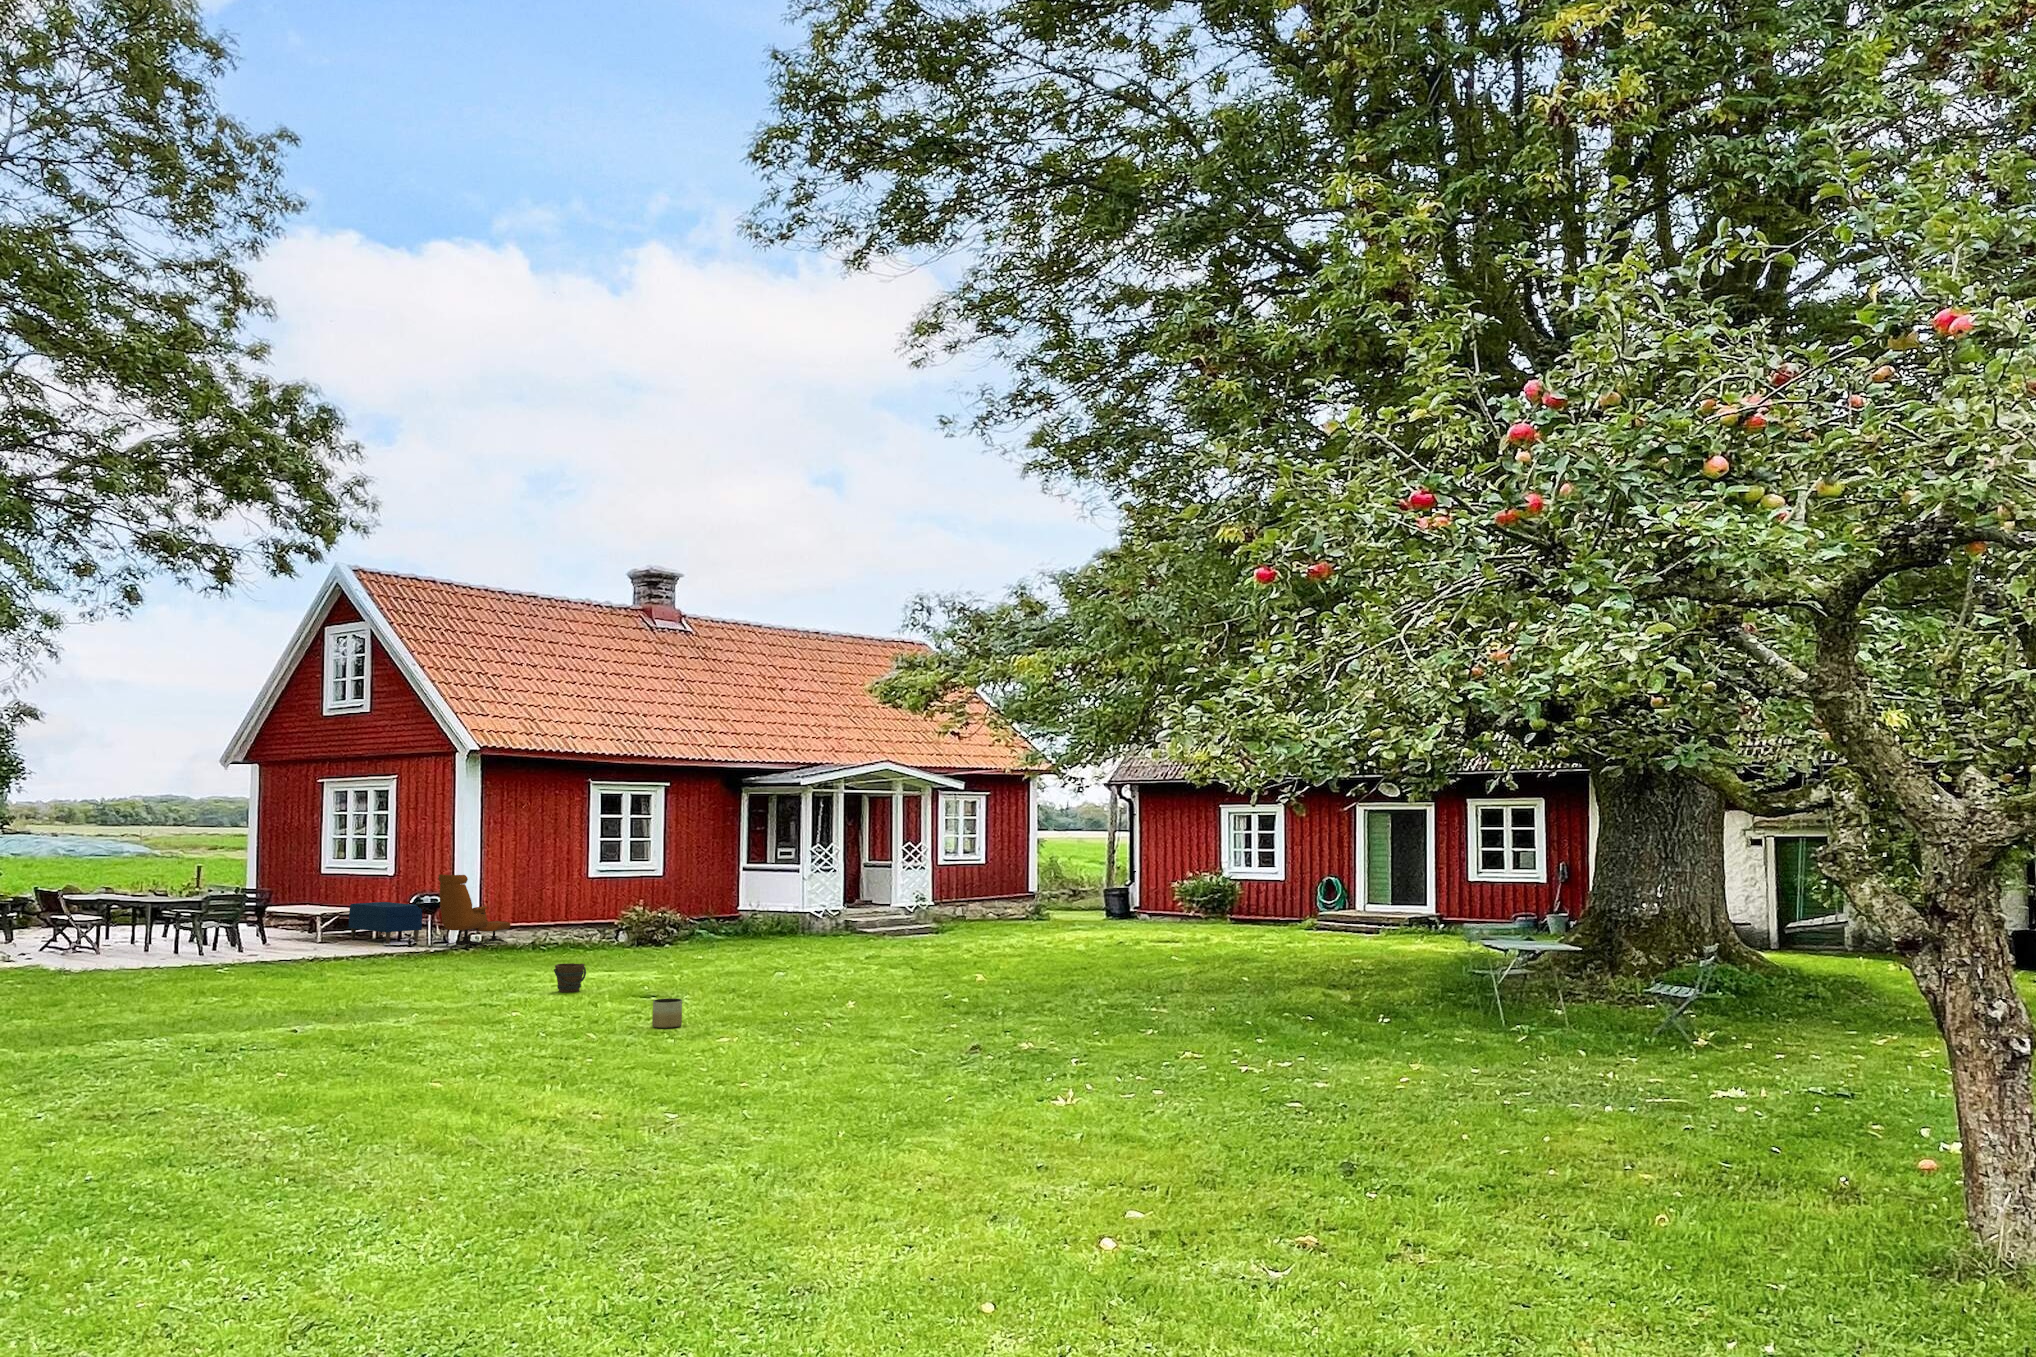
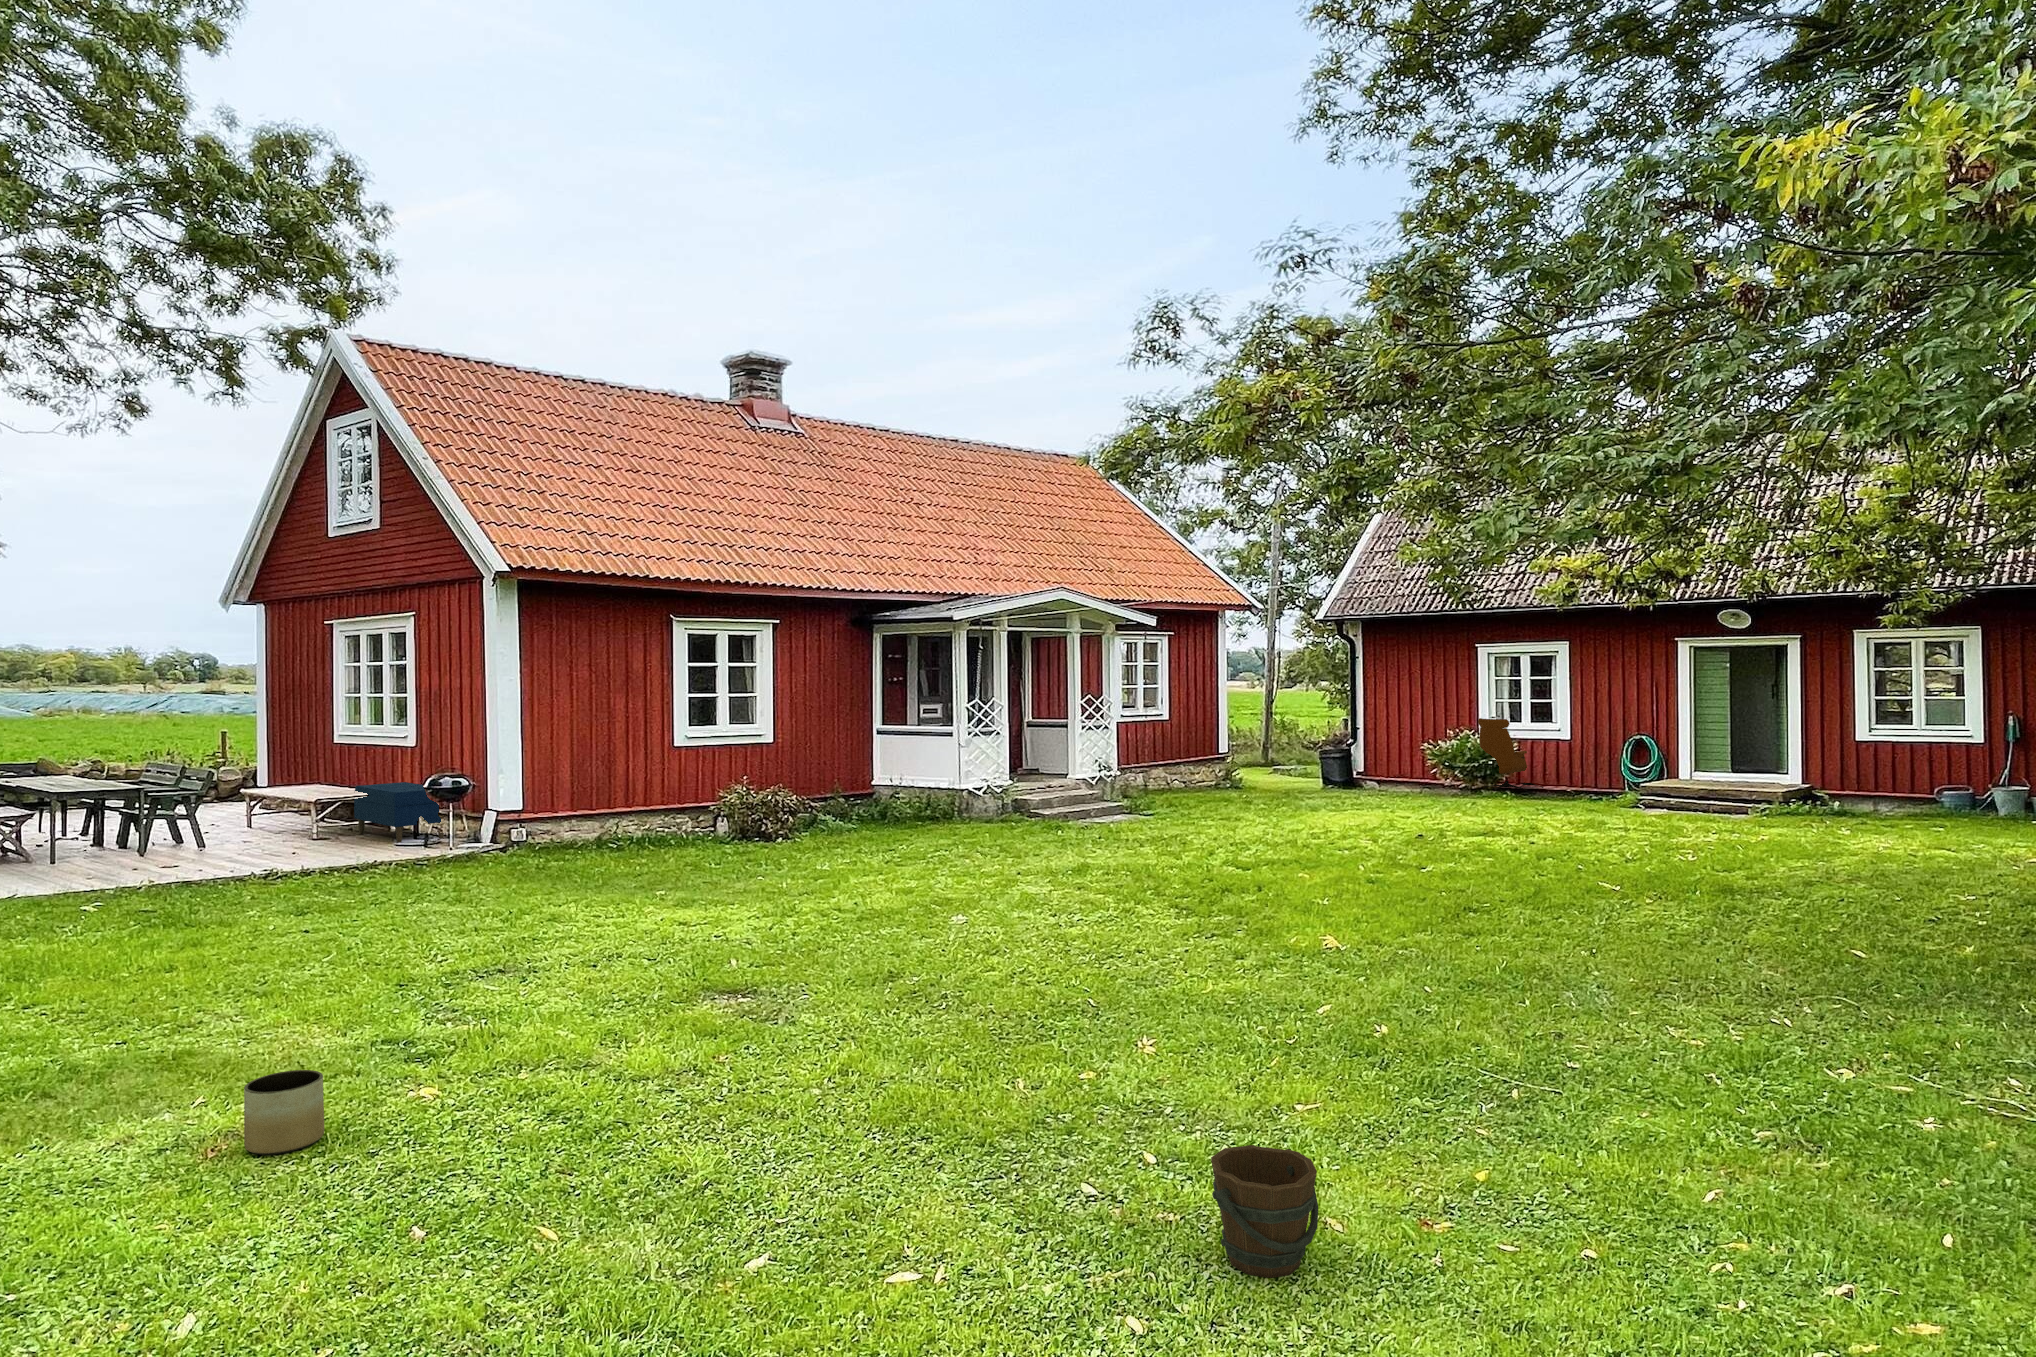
lounge chair: present [438,874,511,949] -> present [1478,718,1543,791]
bucket: present [554,963,586,992] -> present [1211,1145,1318,1278]
planter: present [652,998,682,1029] -> present [244,1070,324,1155]

